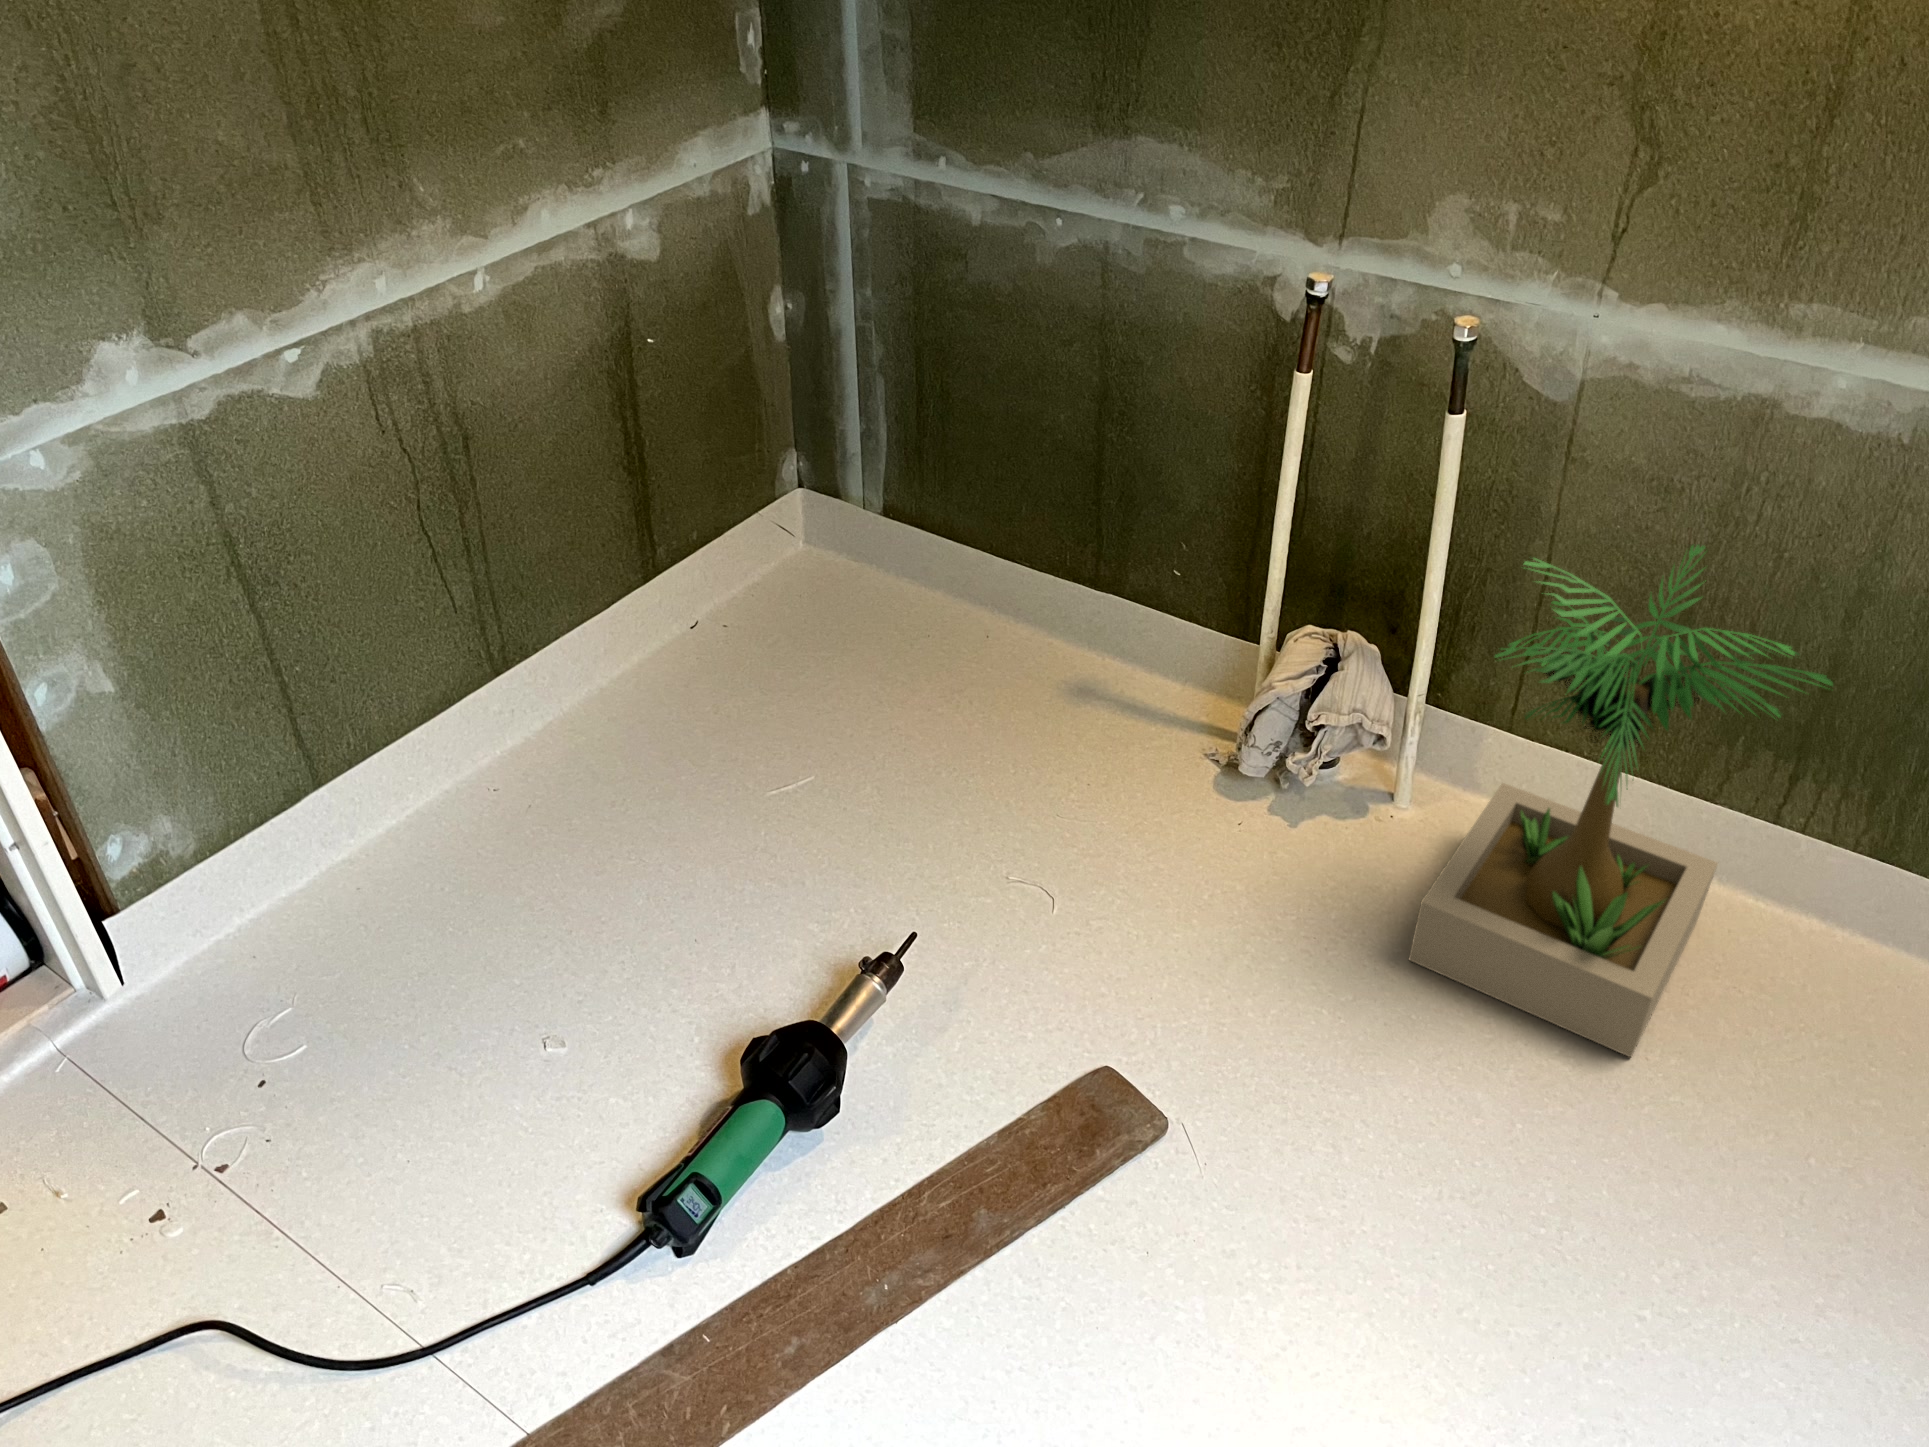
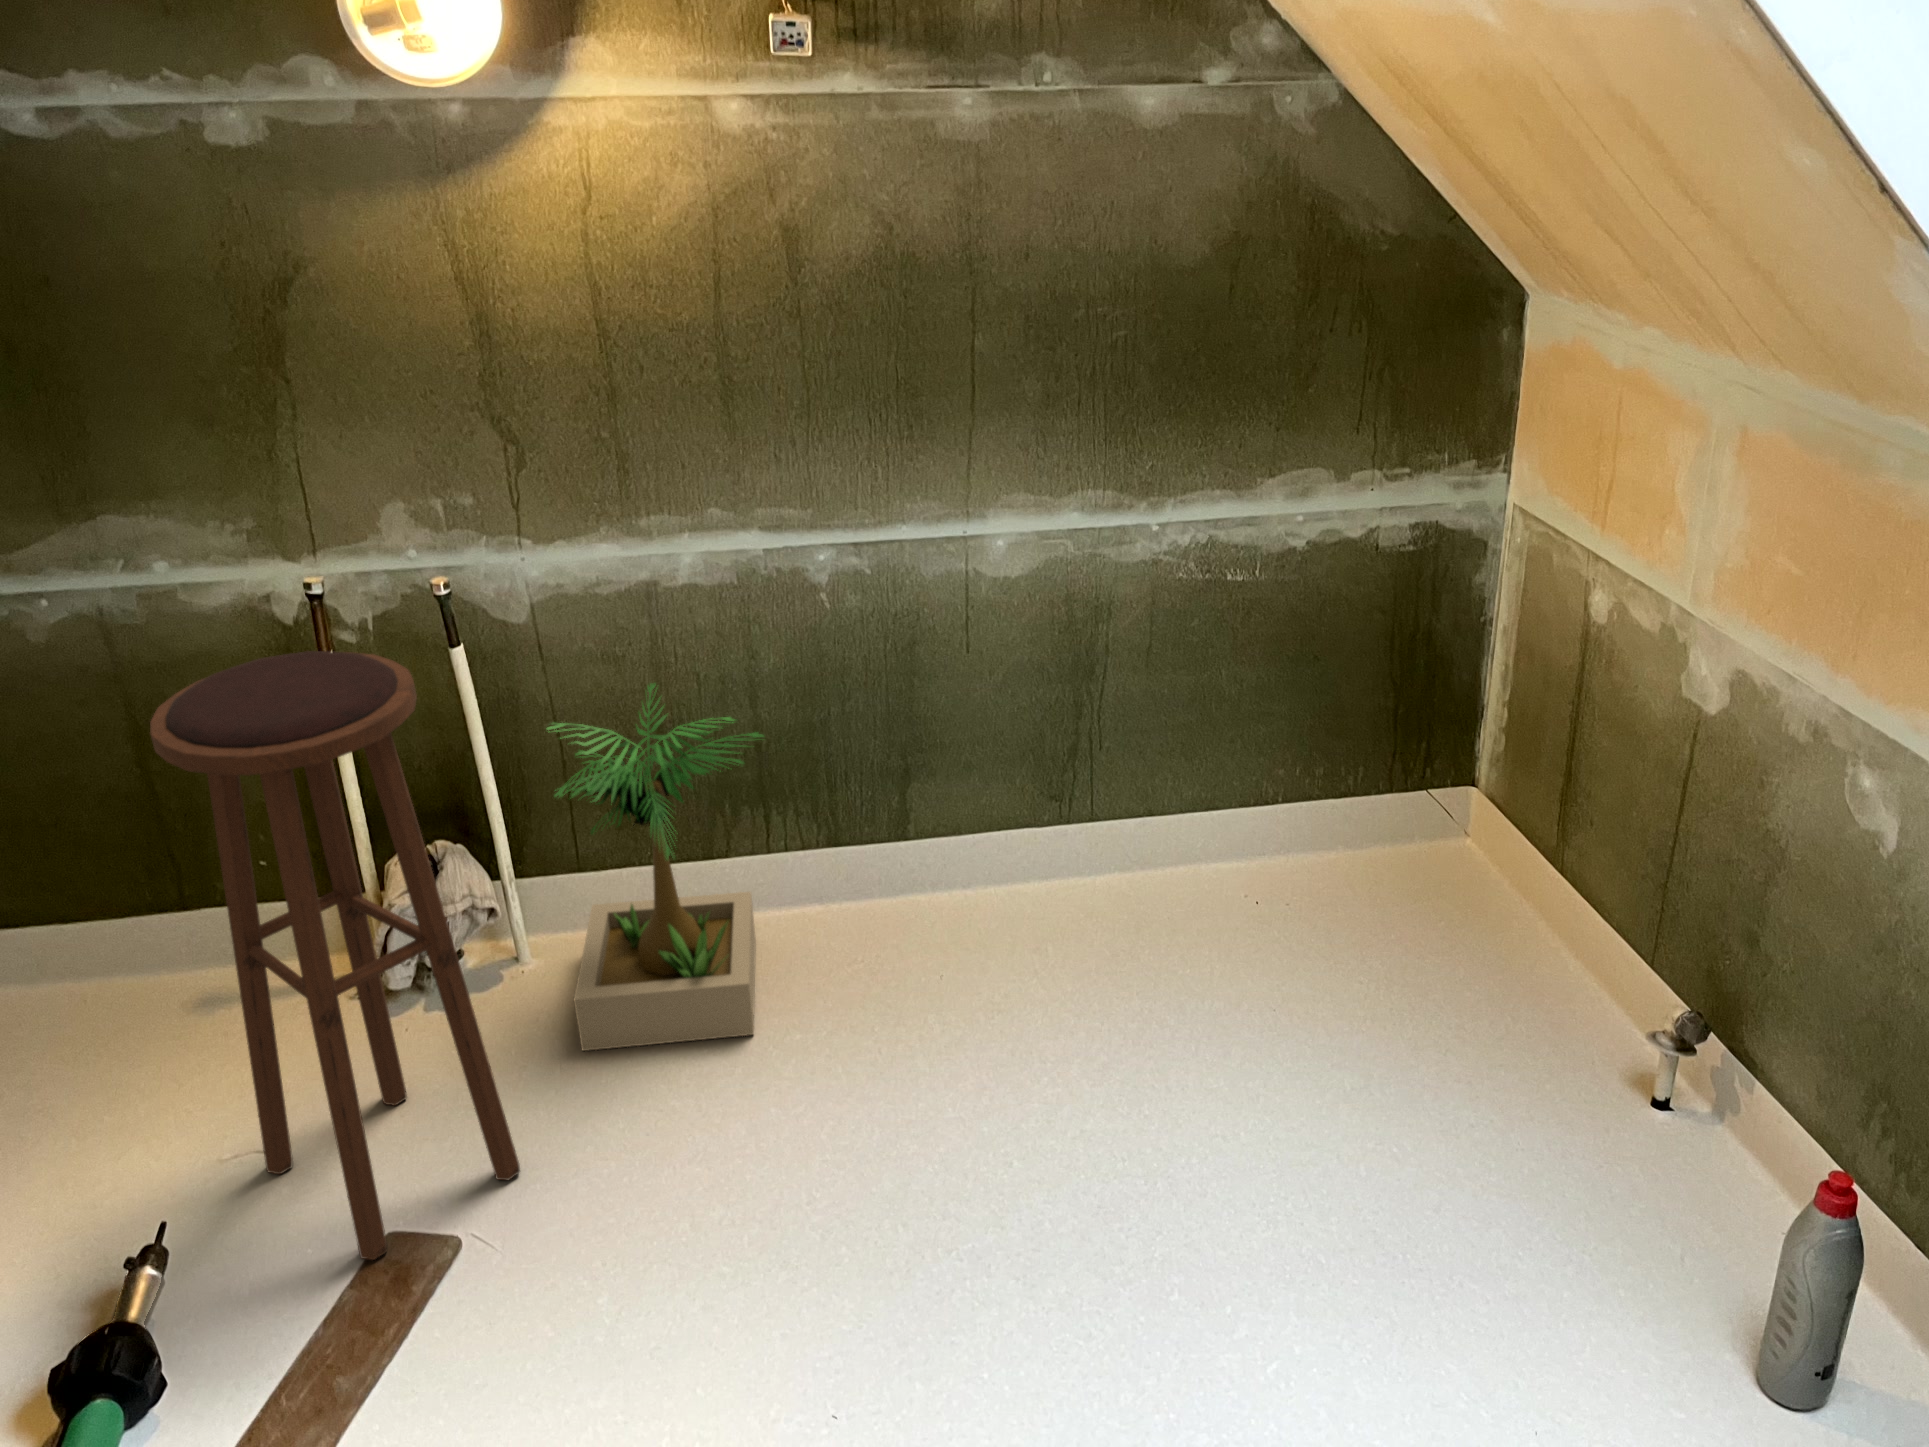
stool: none [1029,377,1352,1091] -> present [150,651,520,1260]

